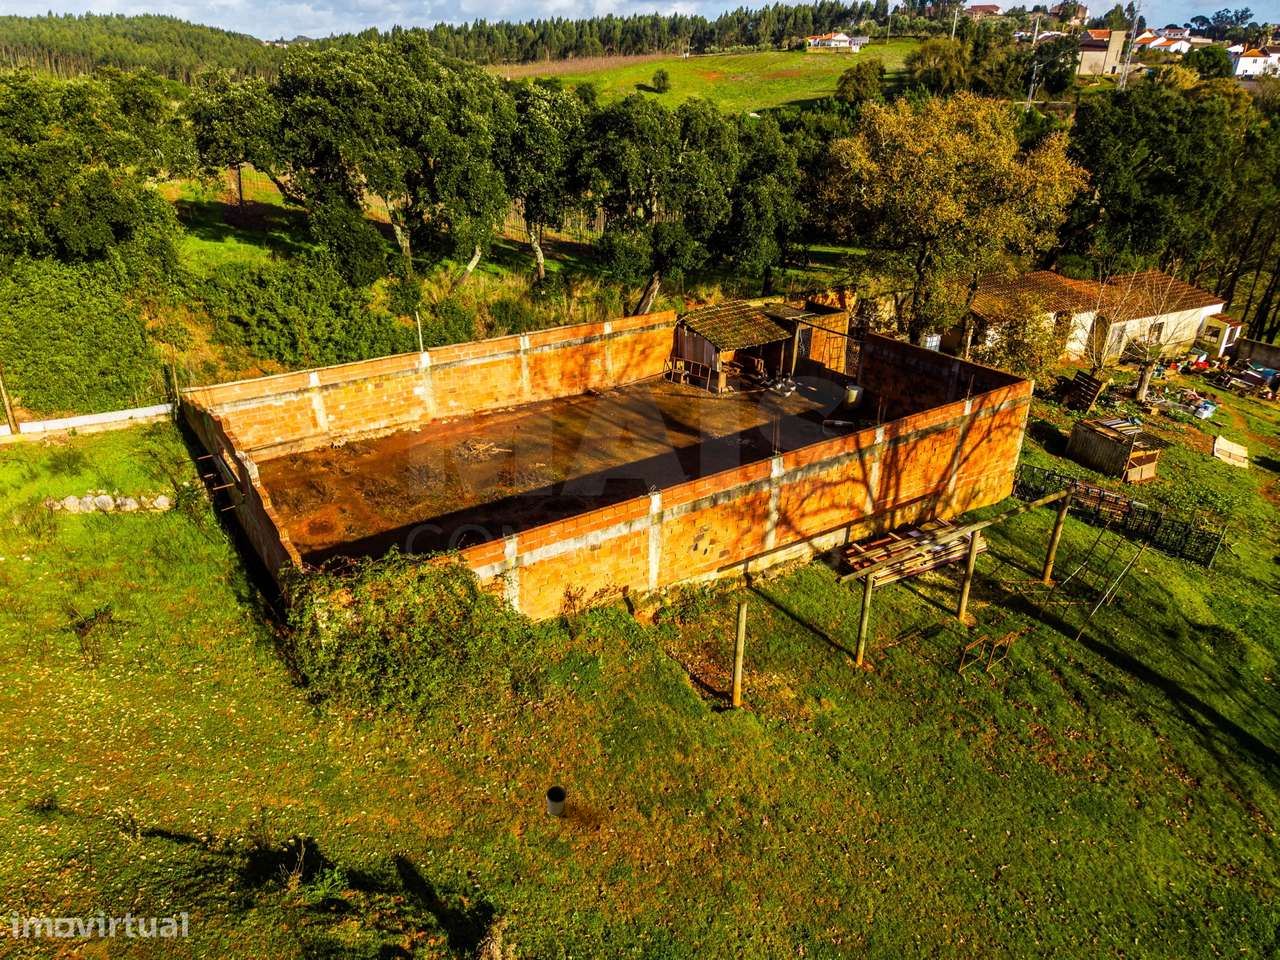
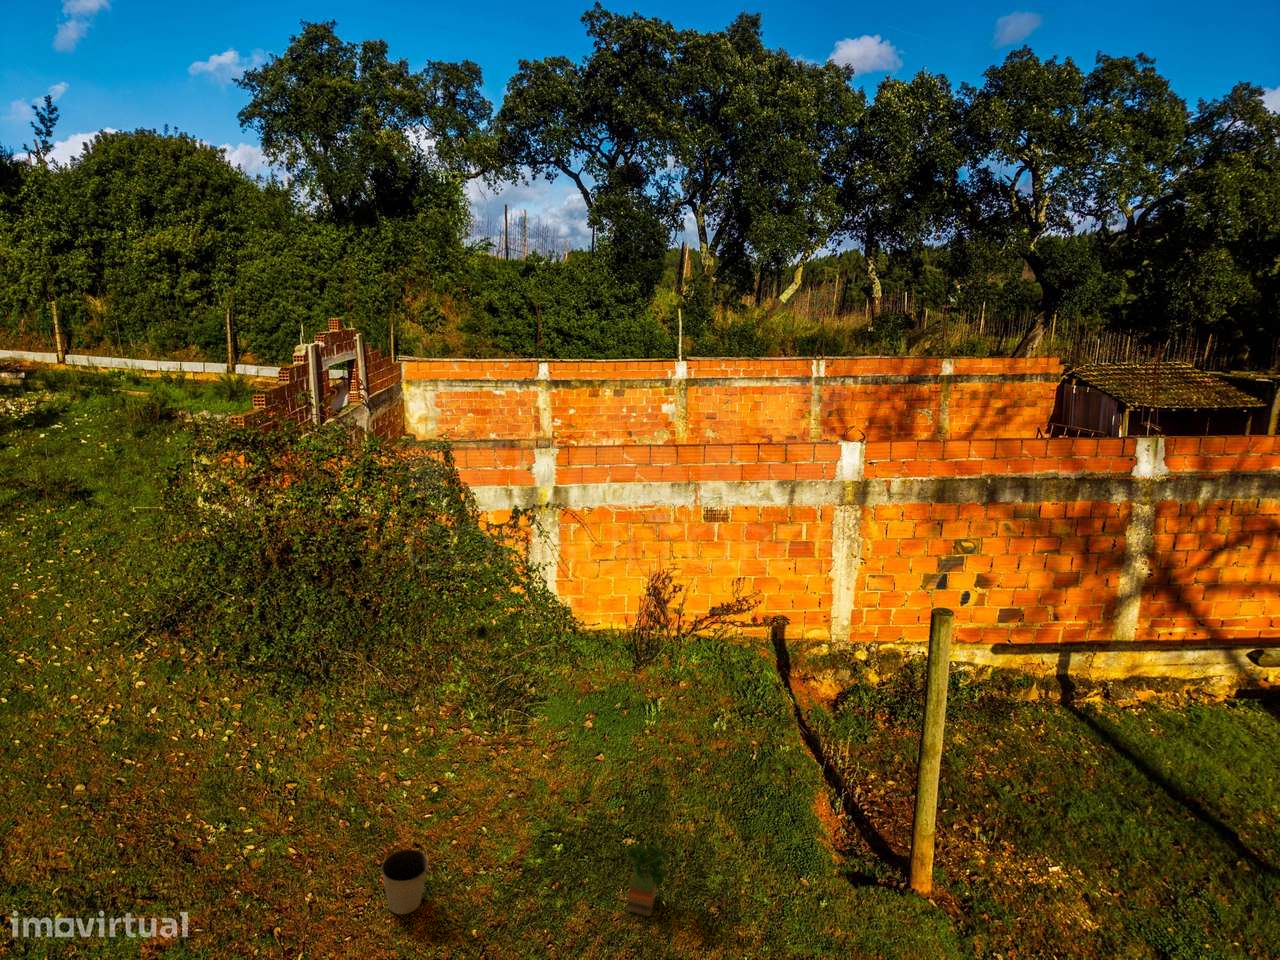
potted tree: none [639,739,660,769] -> present [627,845,668,916]

